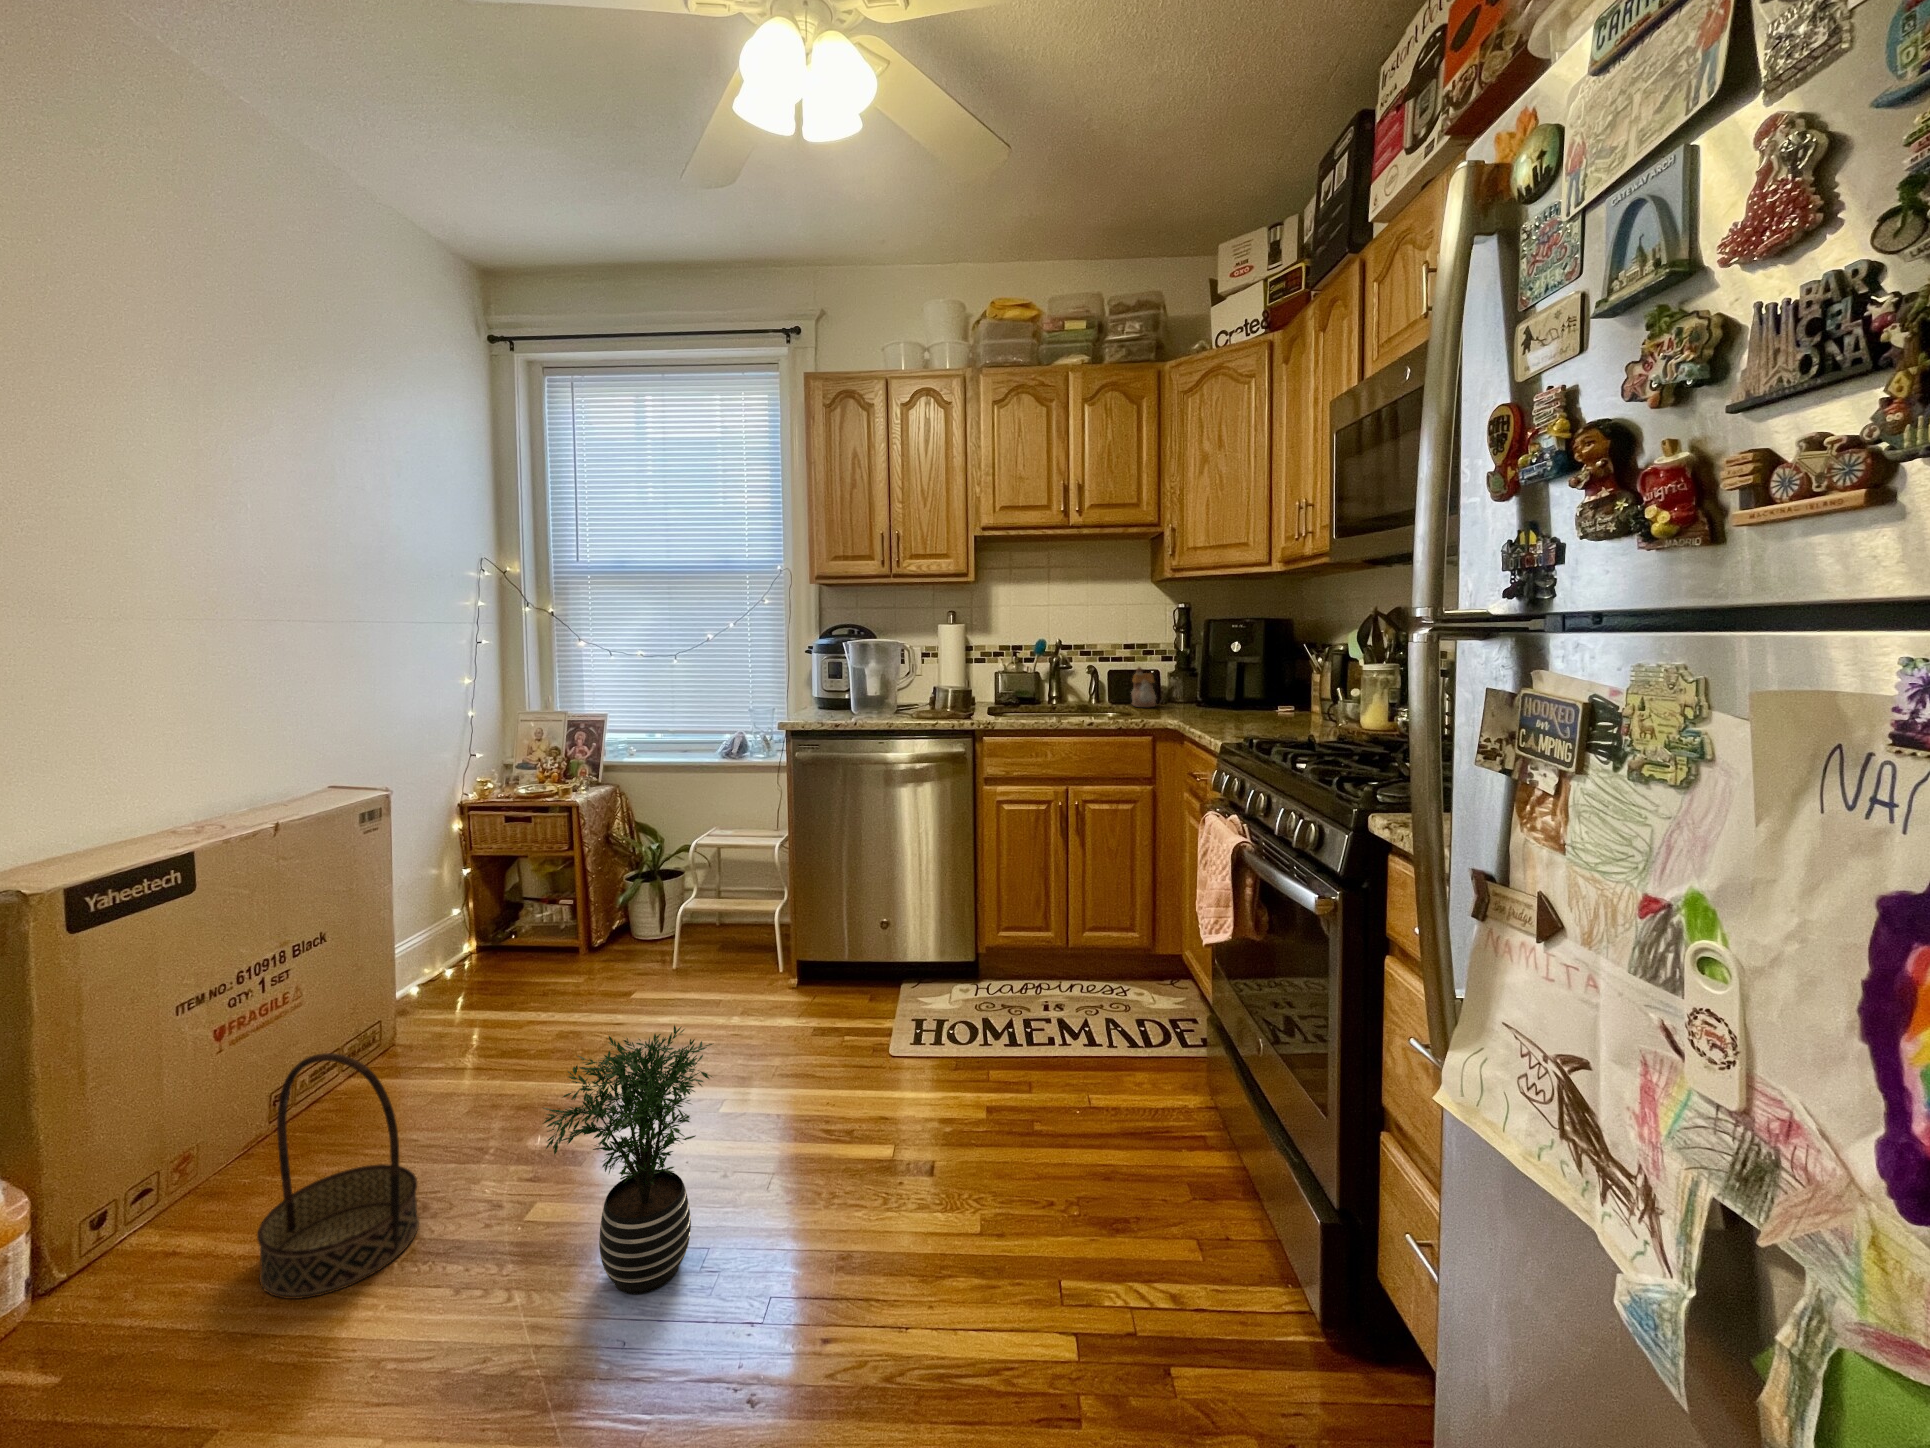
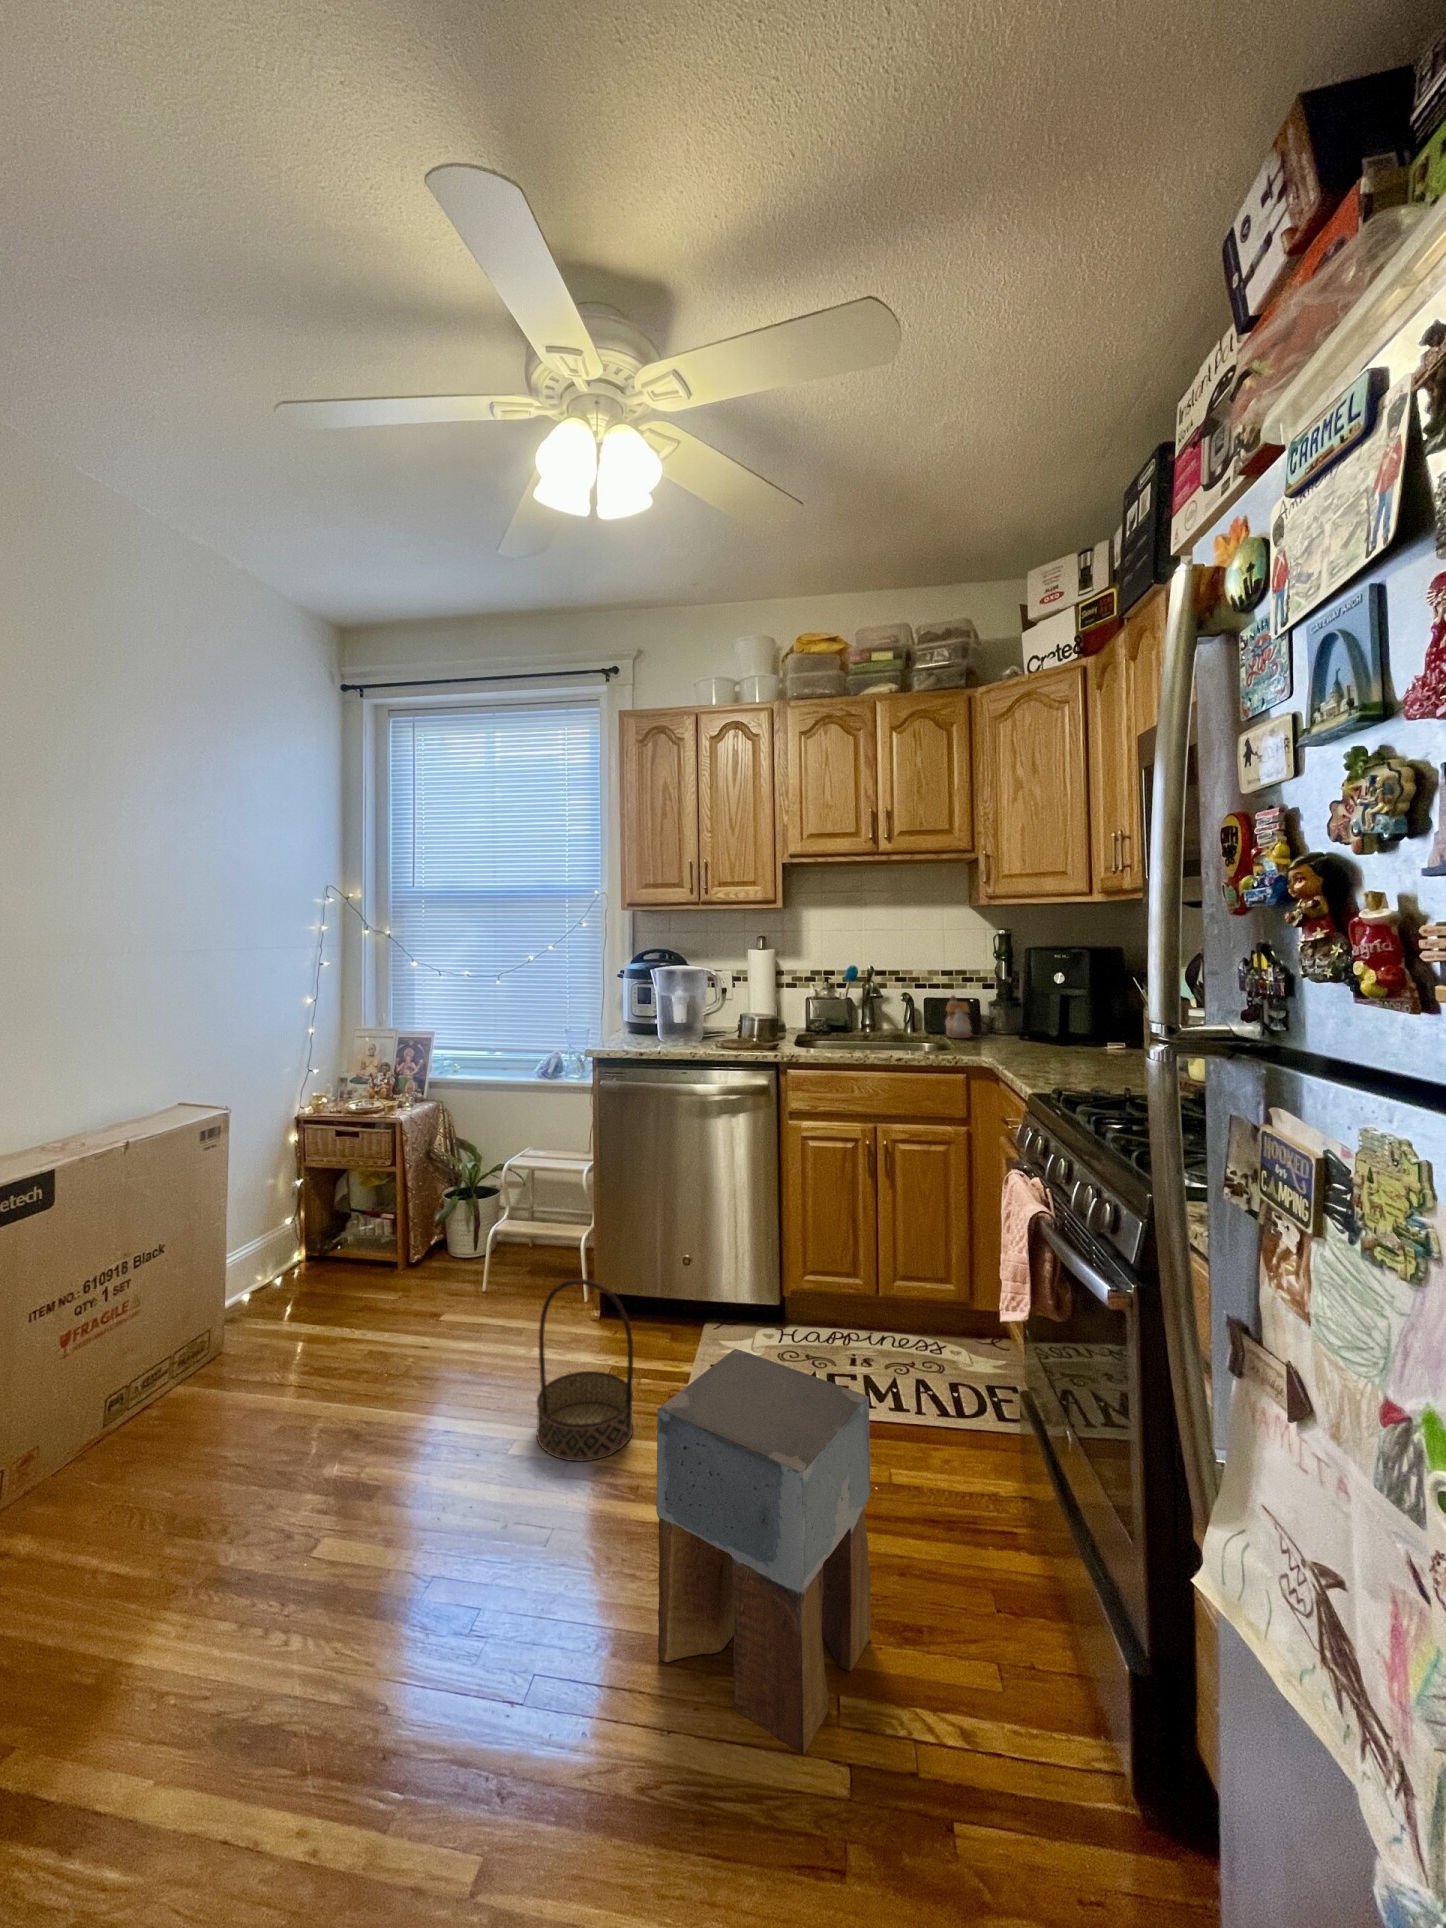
stool: none [892,988,1090,1328] -> present [656,1349,870,1754]
potted plant: present [543,1025,712,1294] -> none [316,1368,495,1655]
basket: present [257,1053,419,1299] -> present [537,1279,633,1461]

